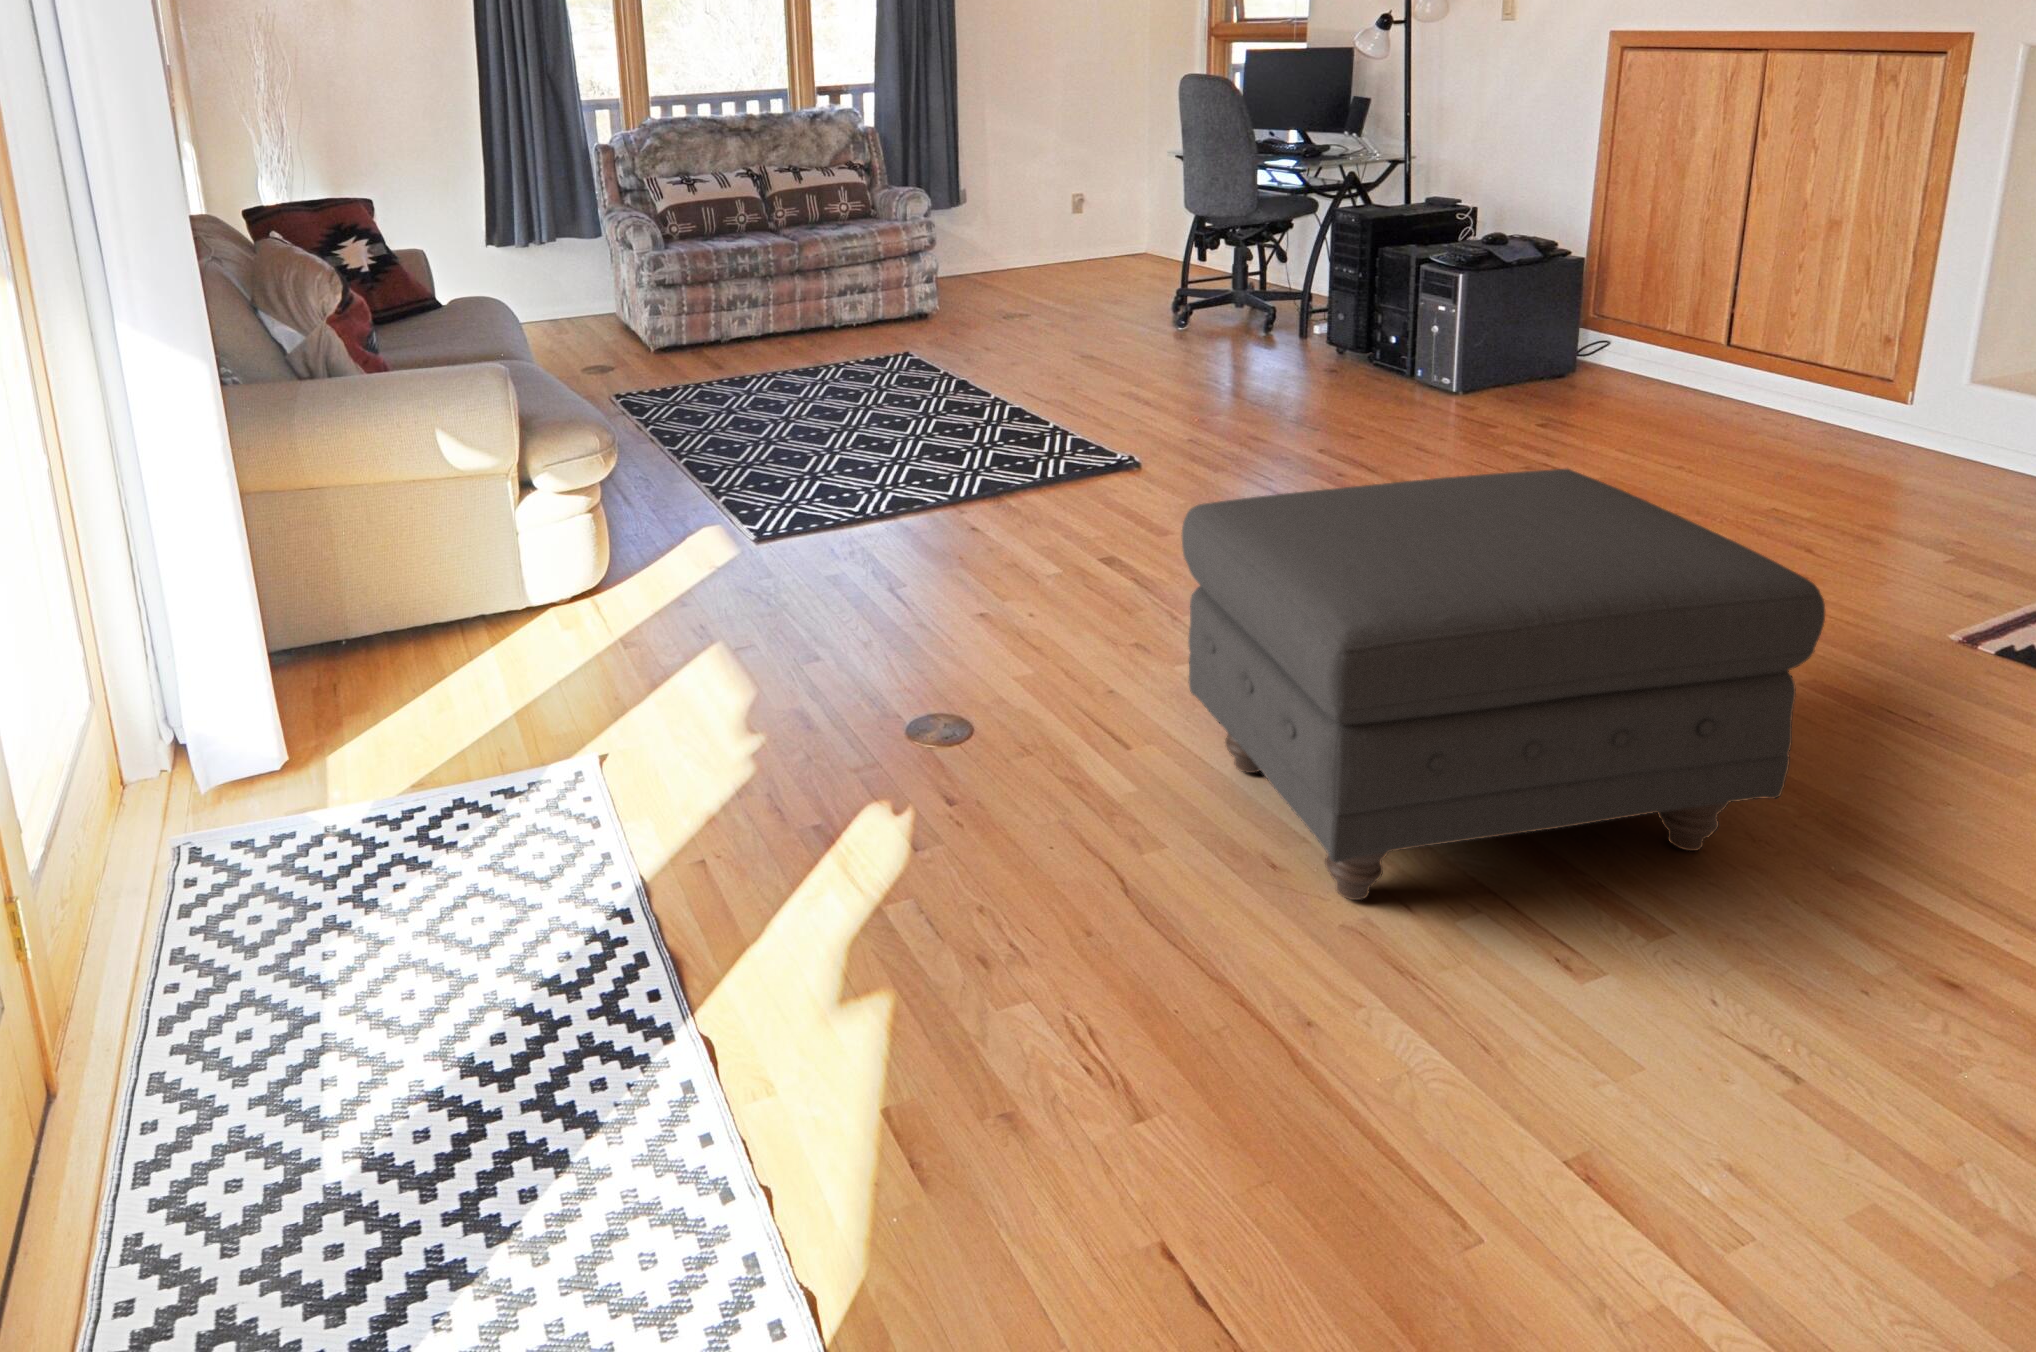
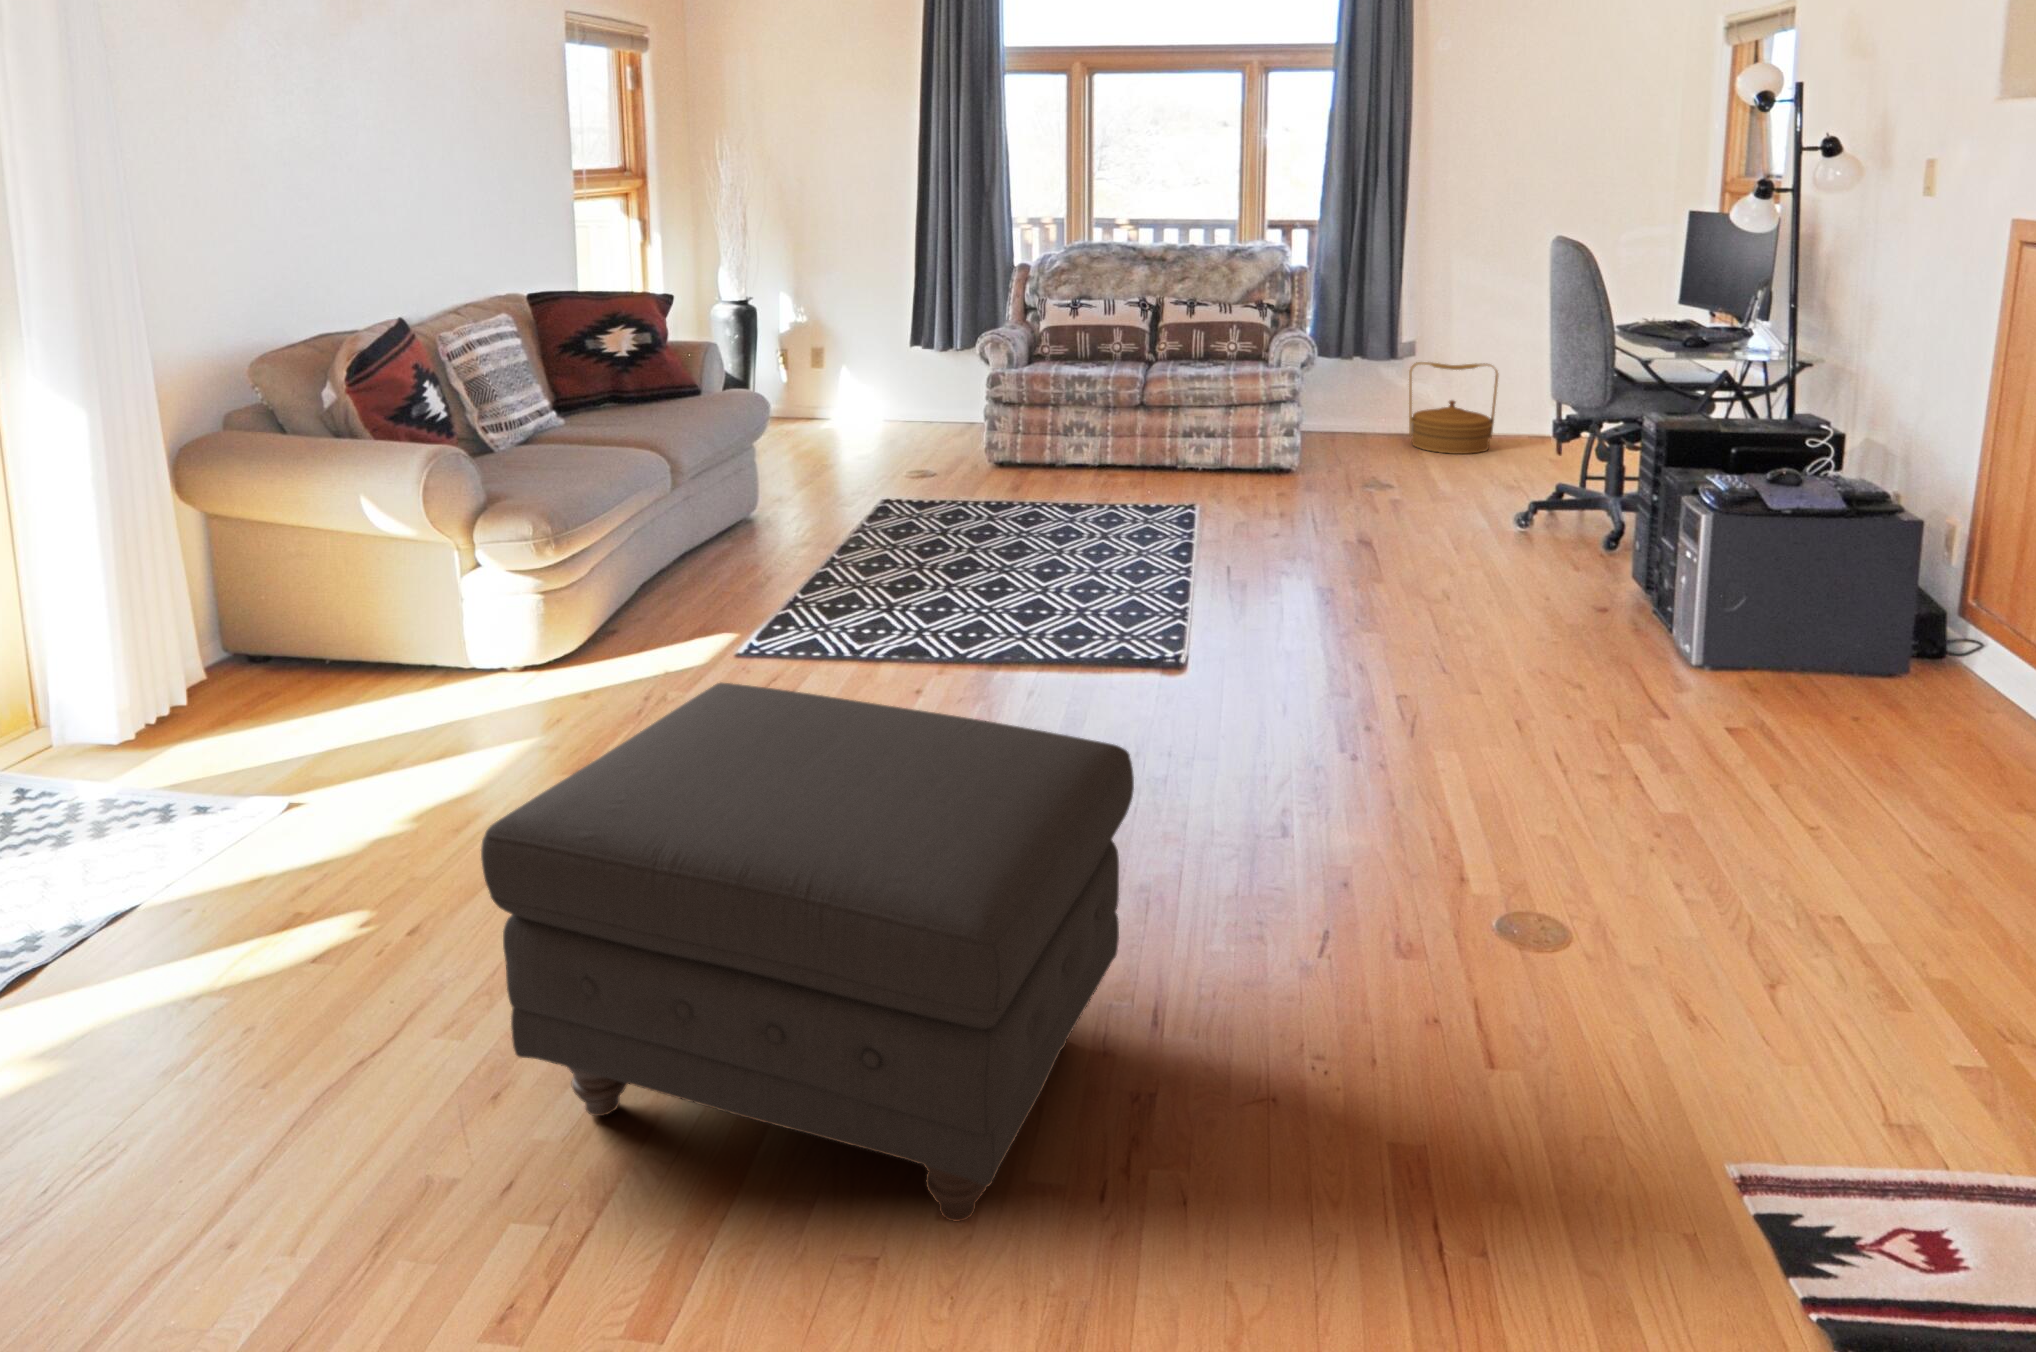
woven basket: none [972,202,1043,285] -> present [1409,362,1498,454]

